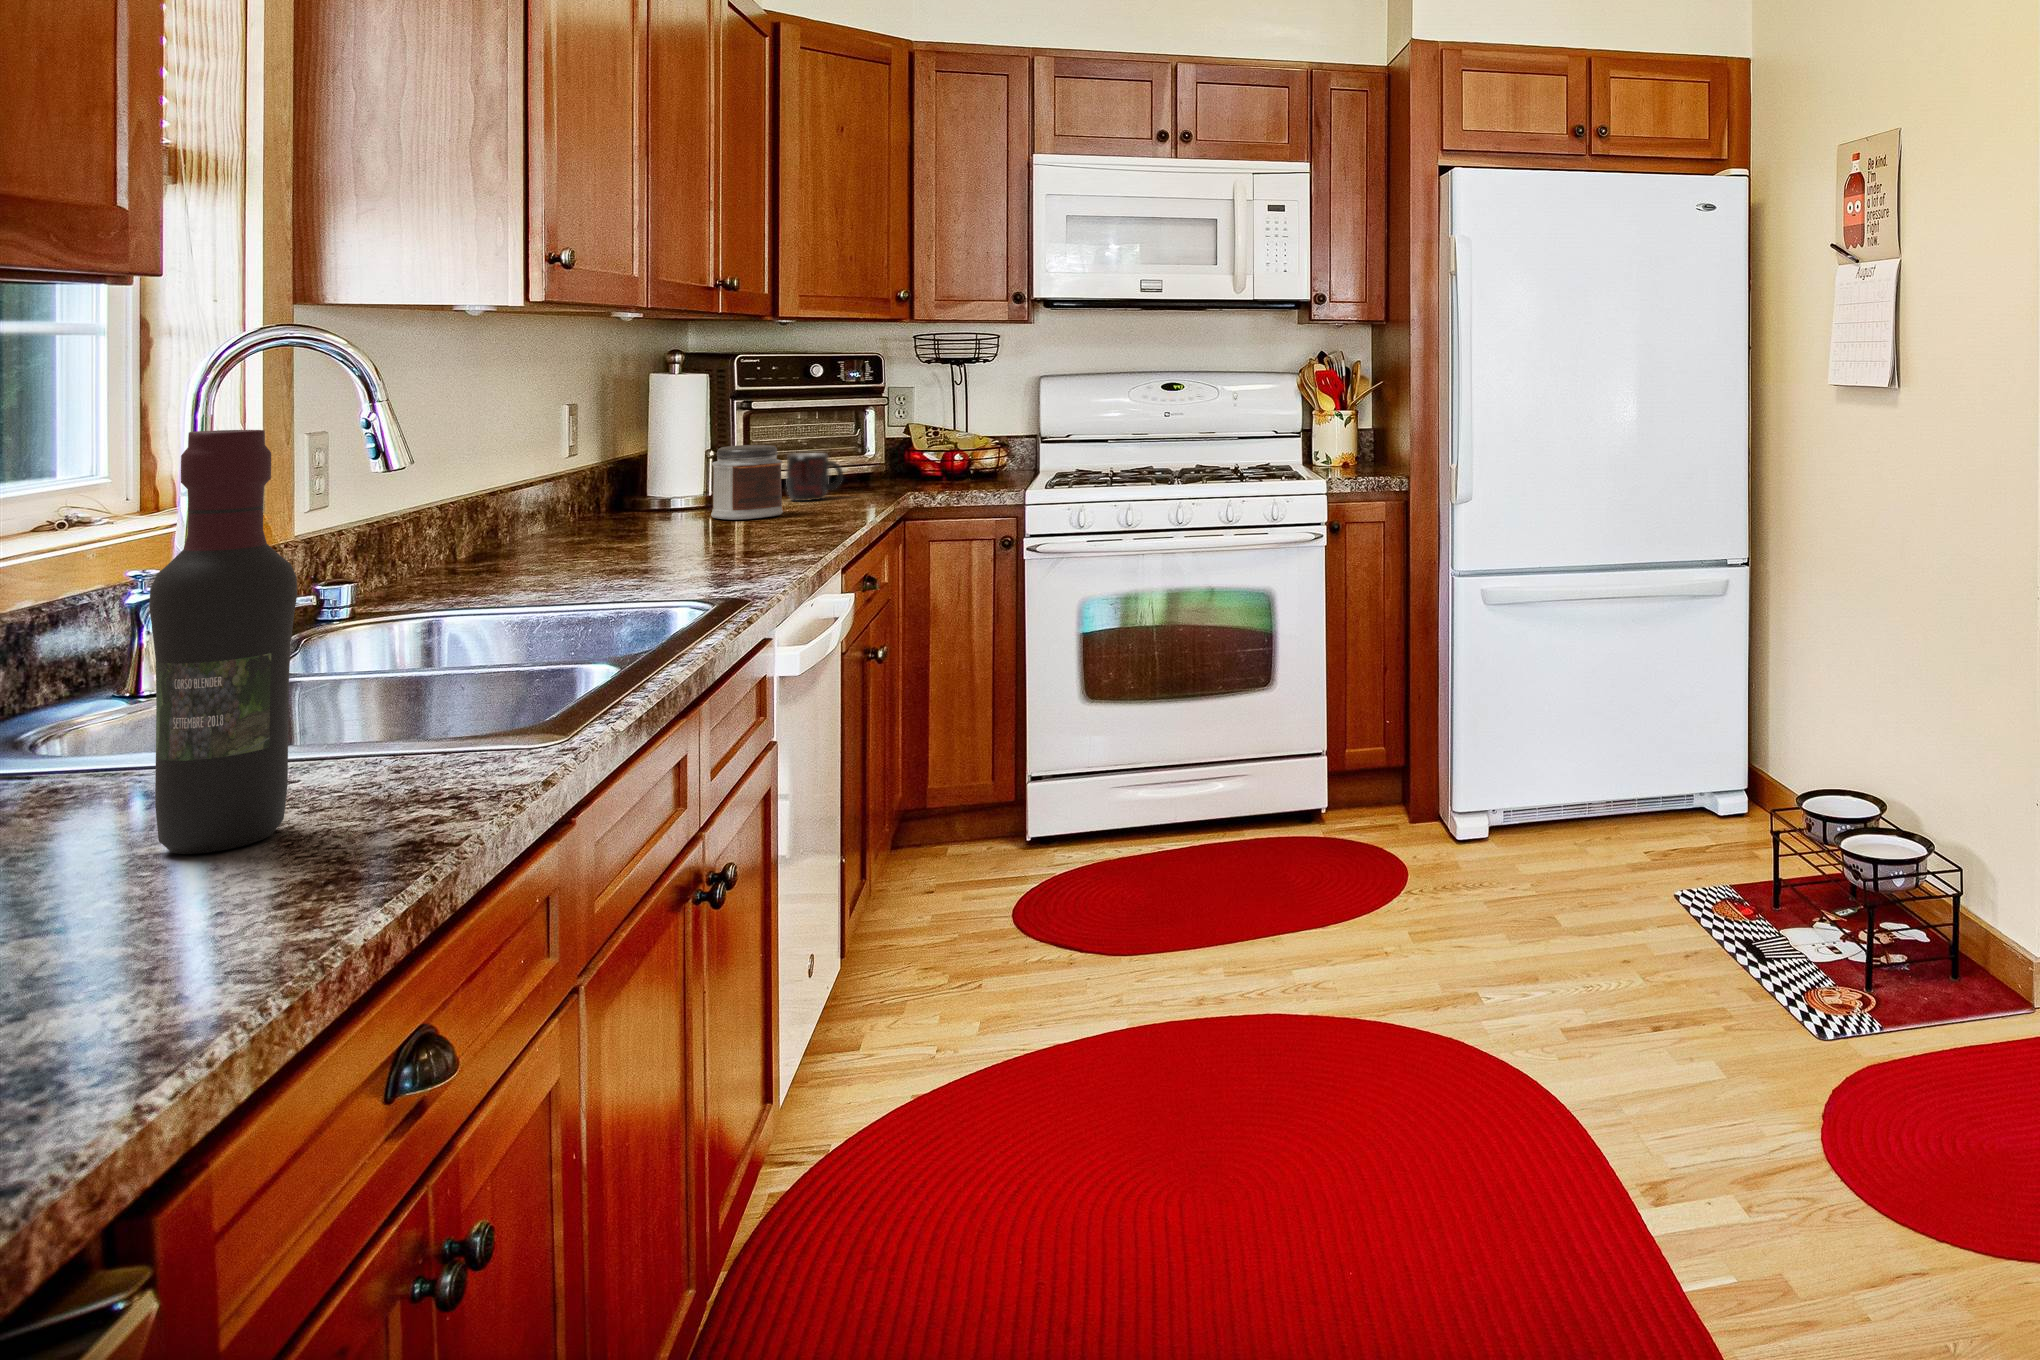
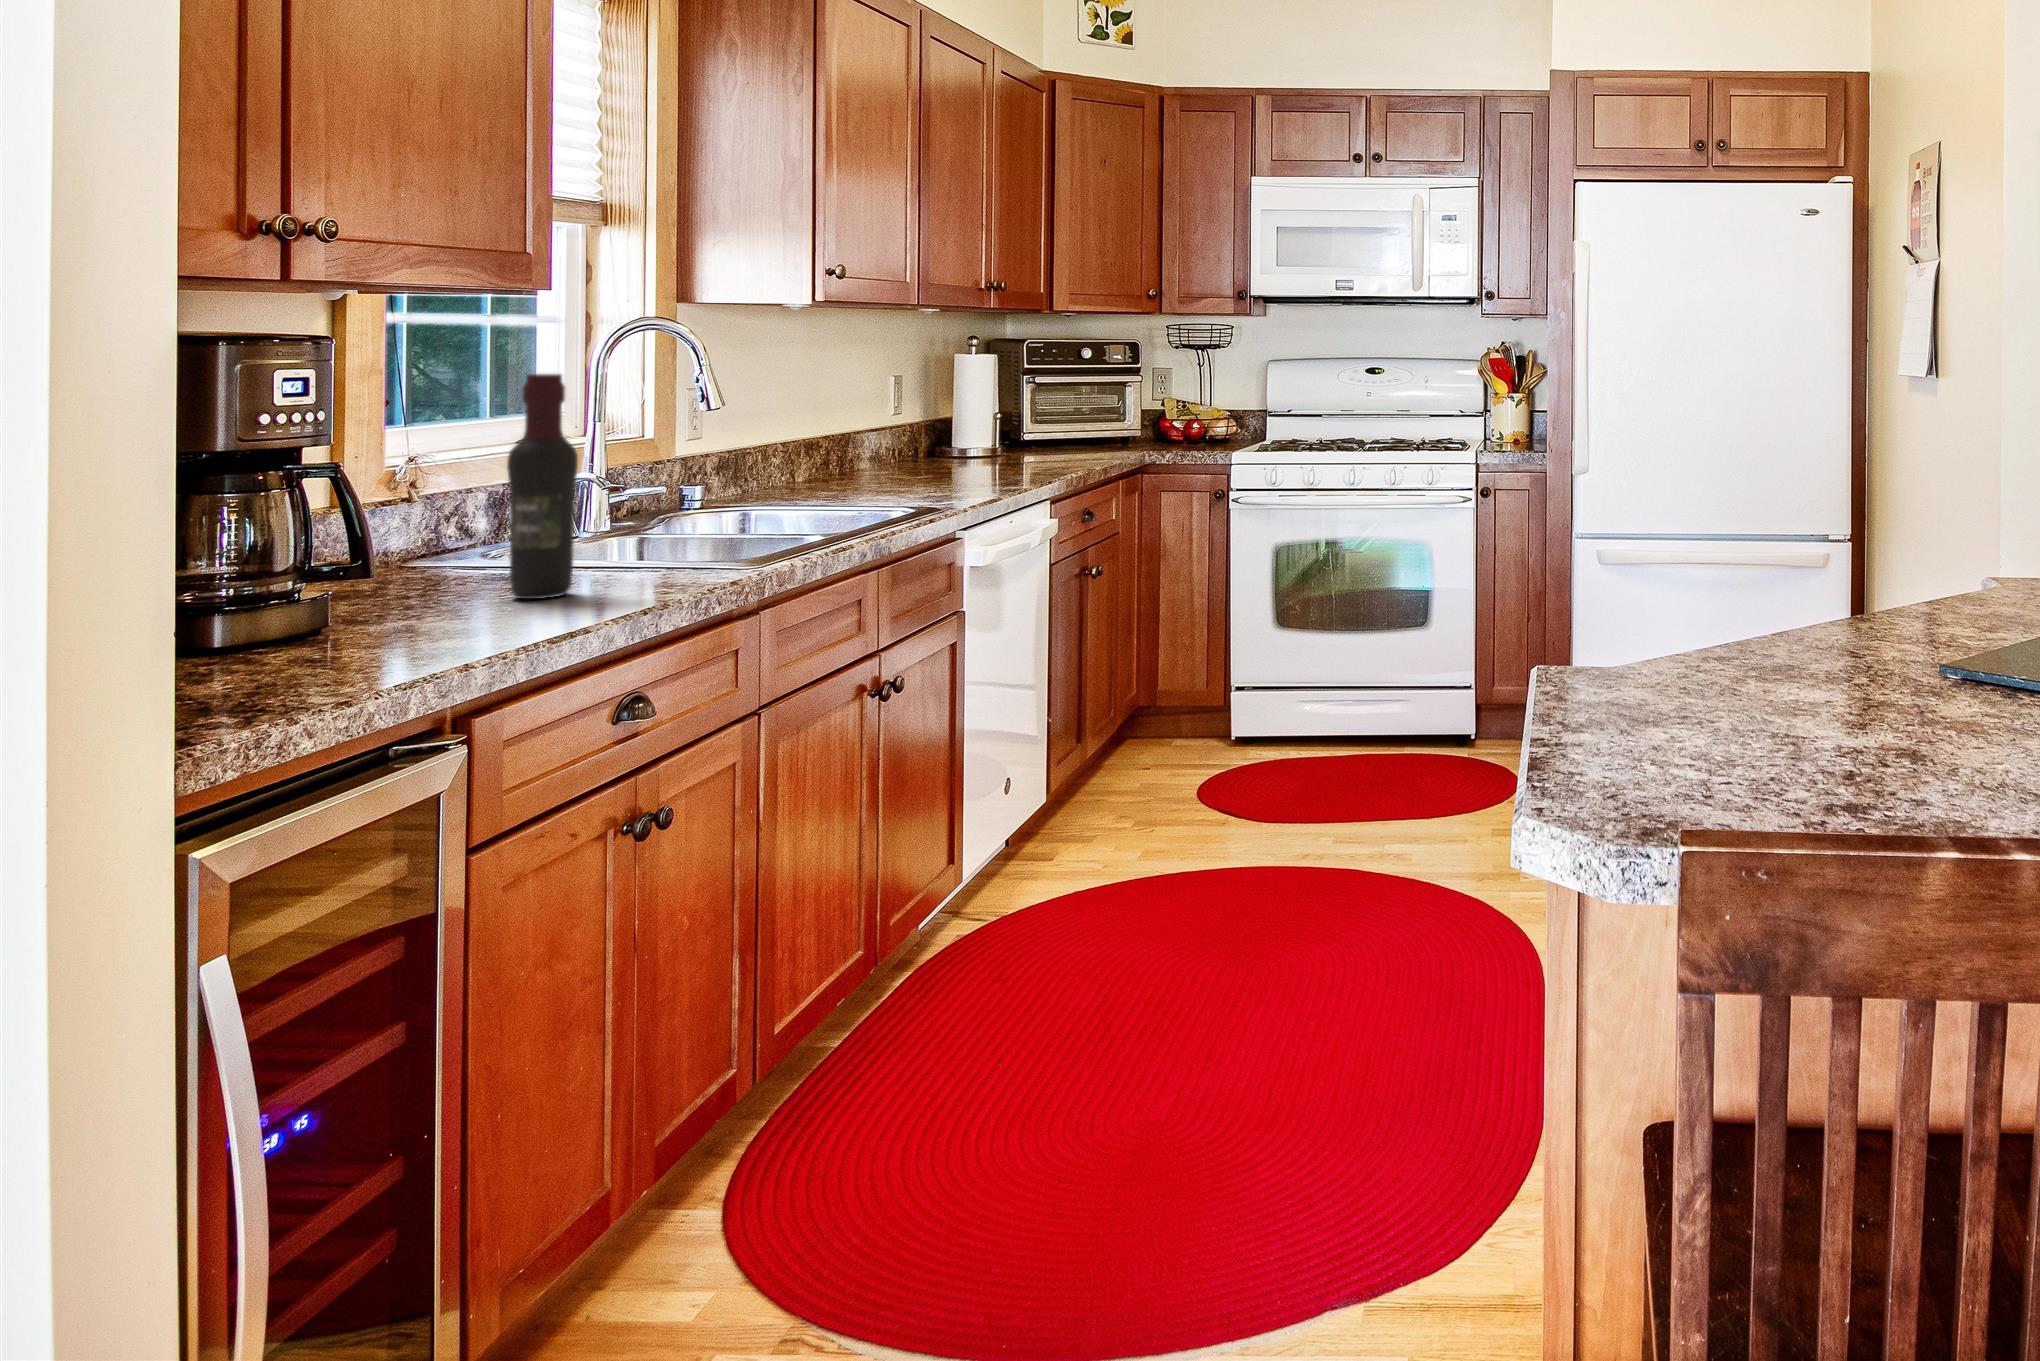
jar: present [711,445,783,520] -> none [988,410,1037,466]
mug: present [786,453,843,501] -> none [1055,419,1096,455]

